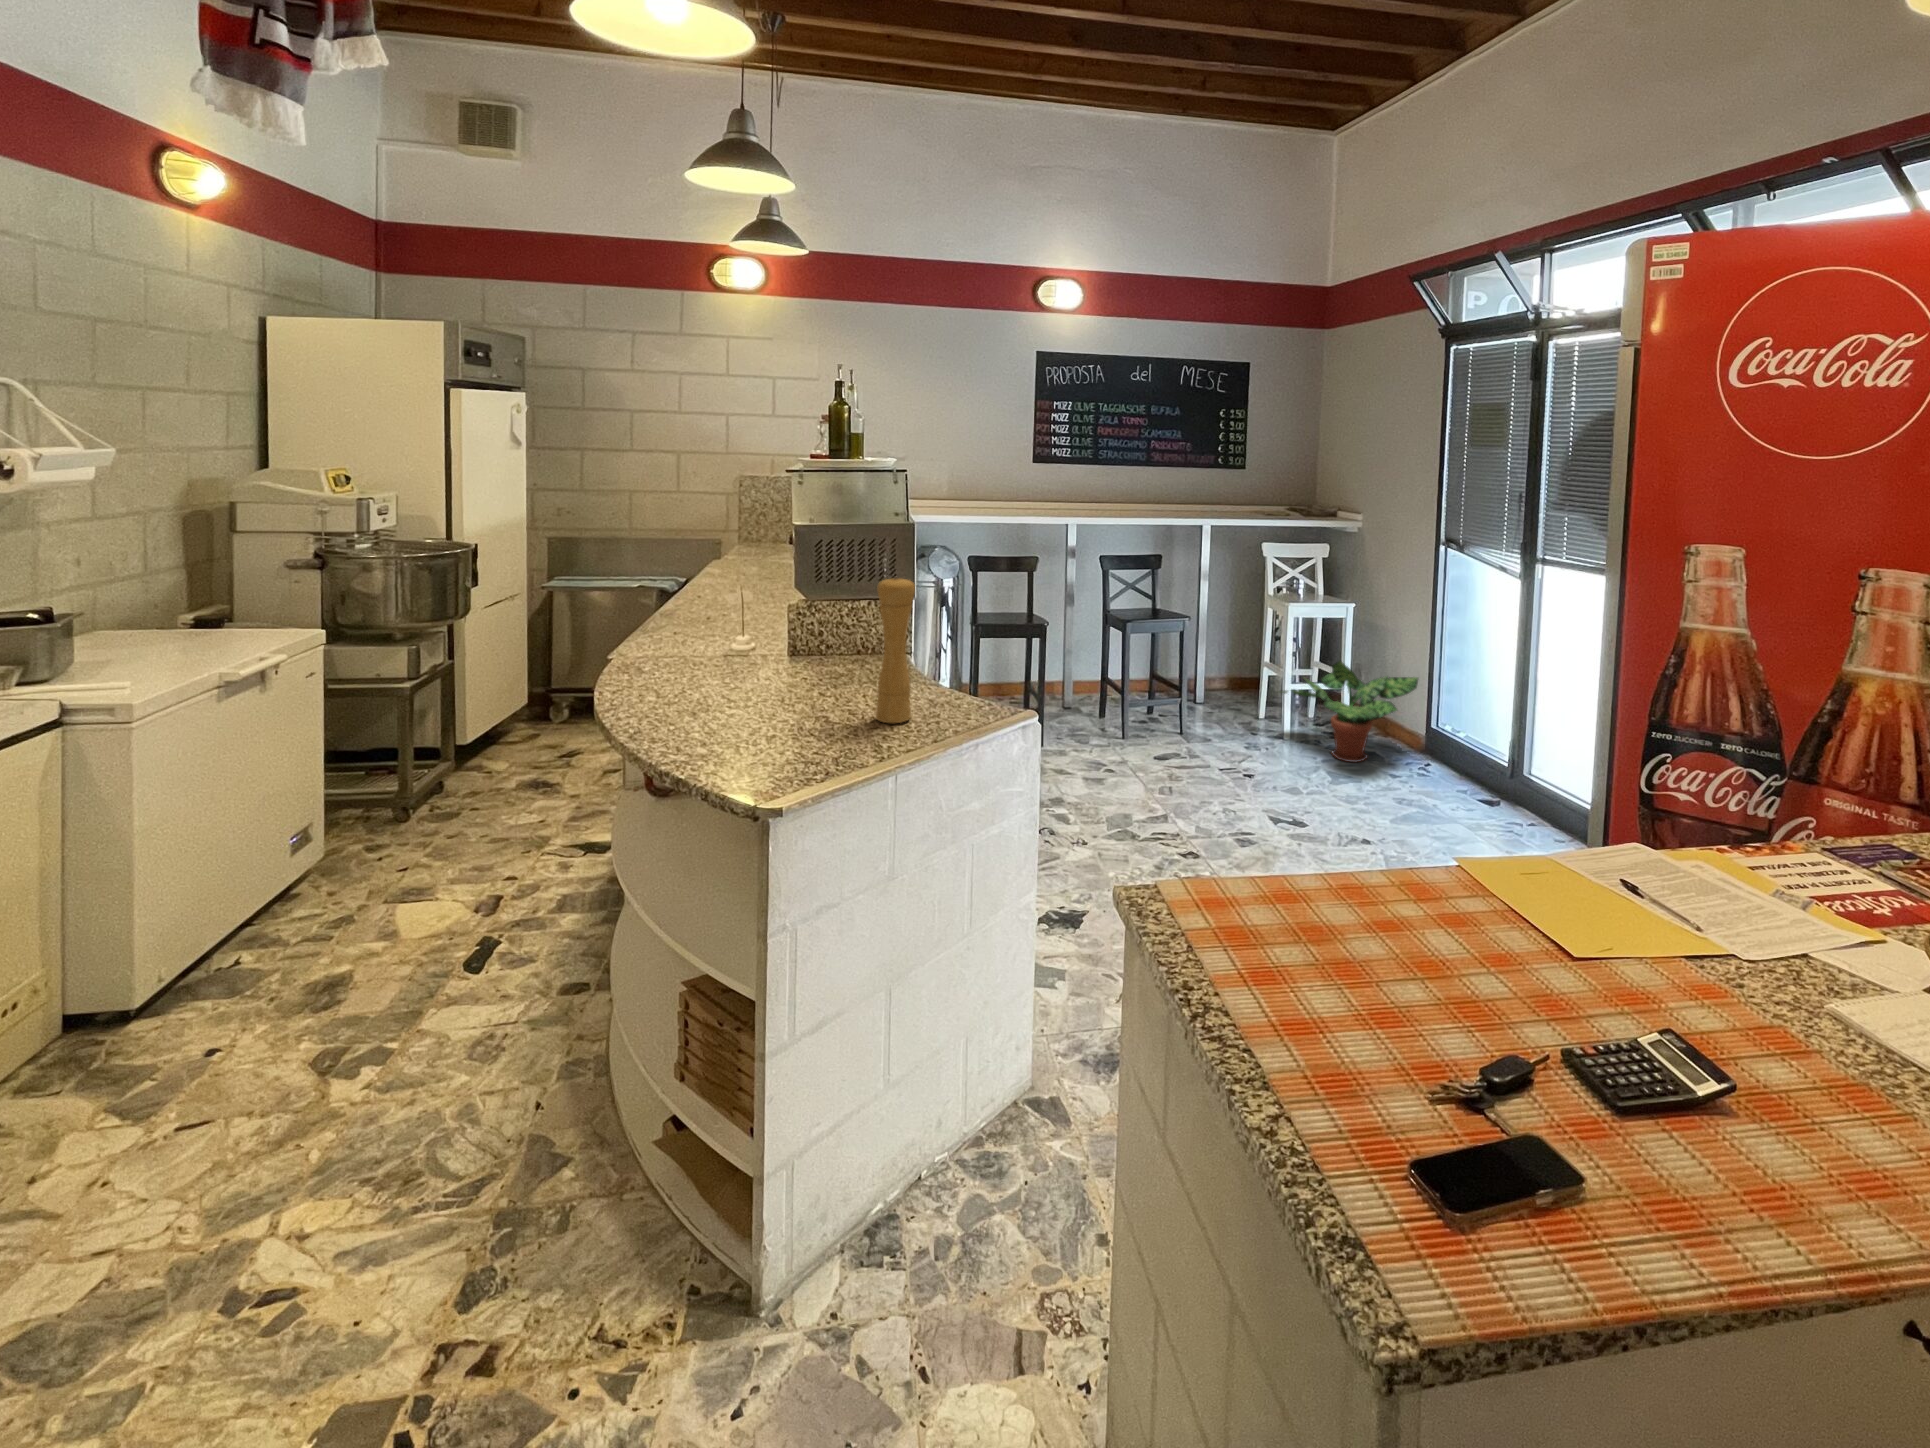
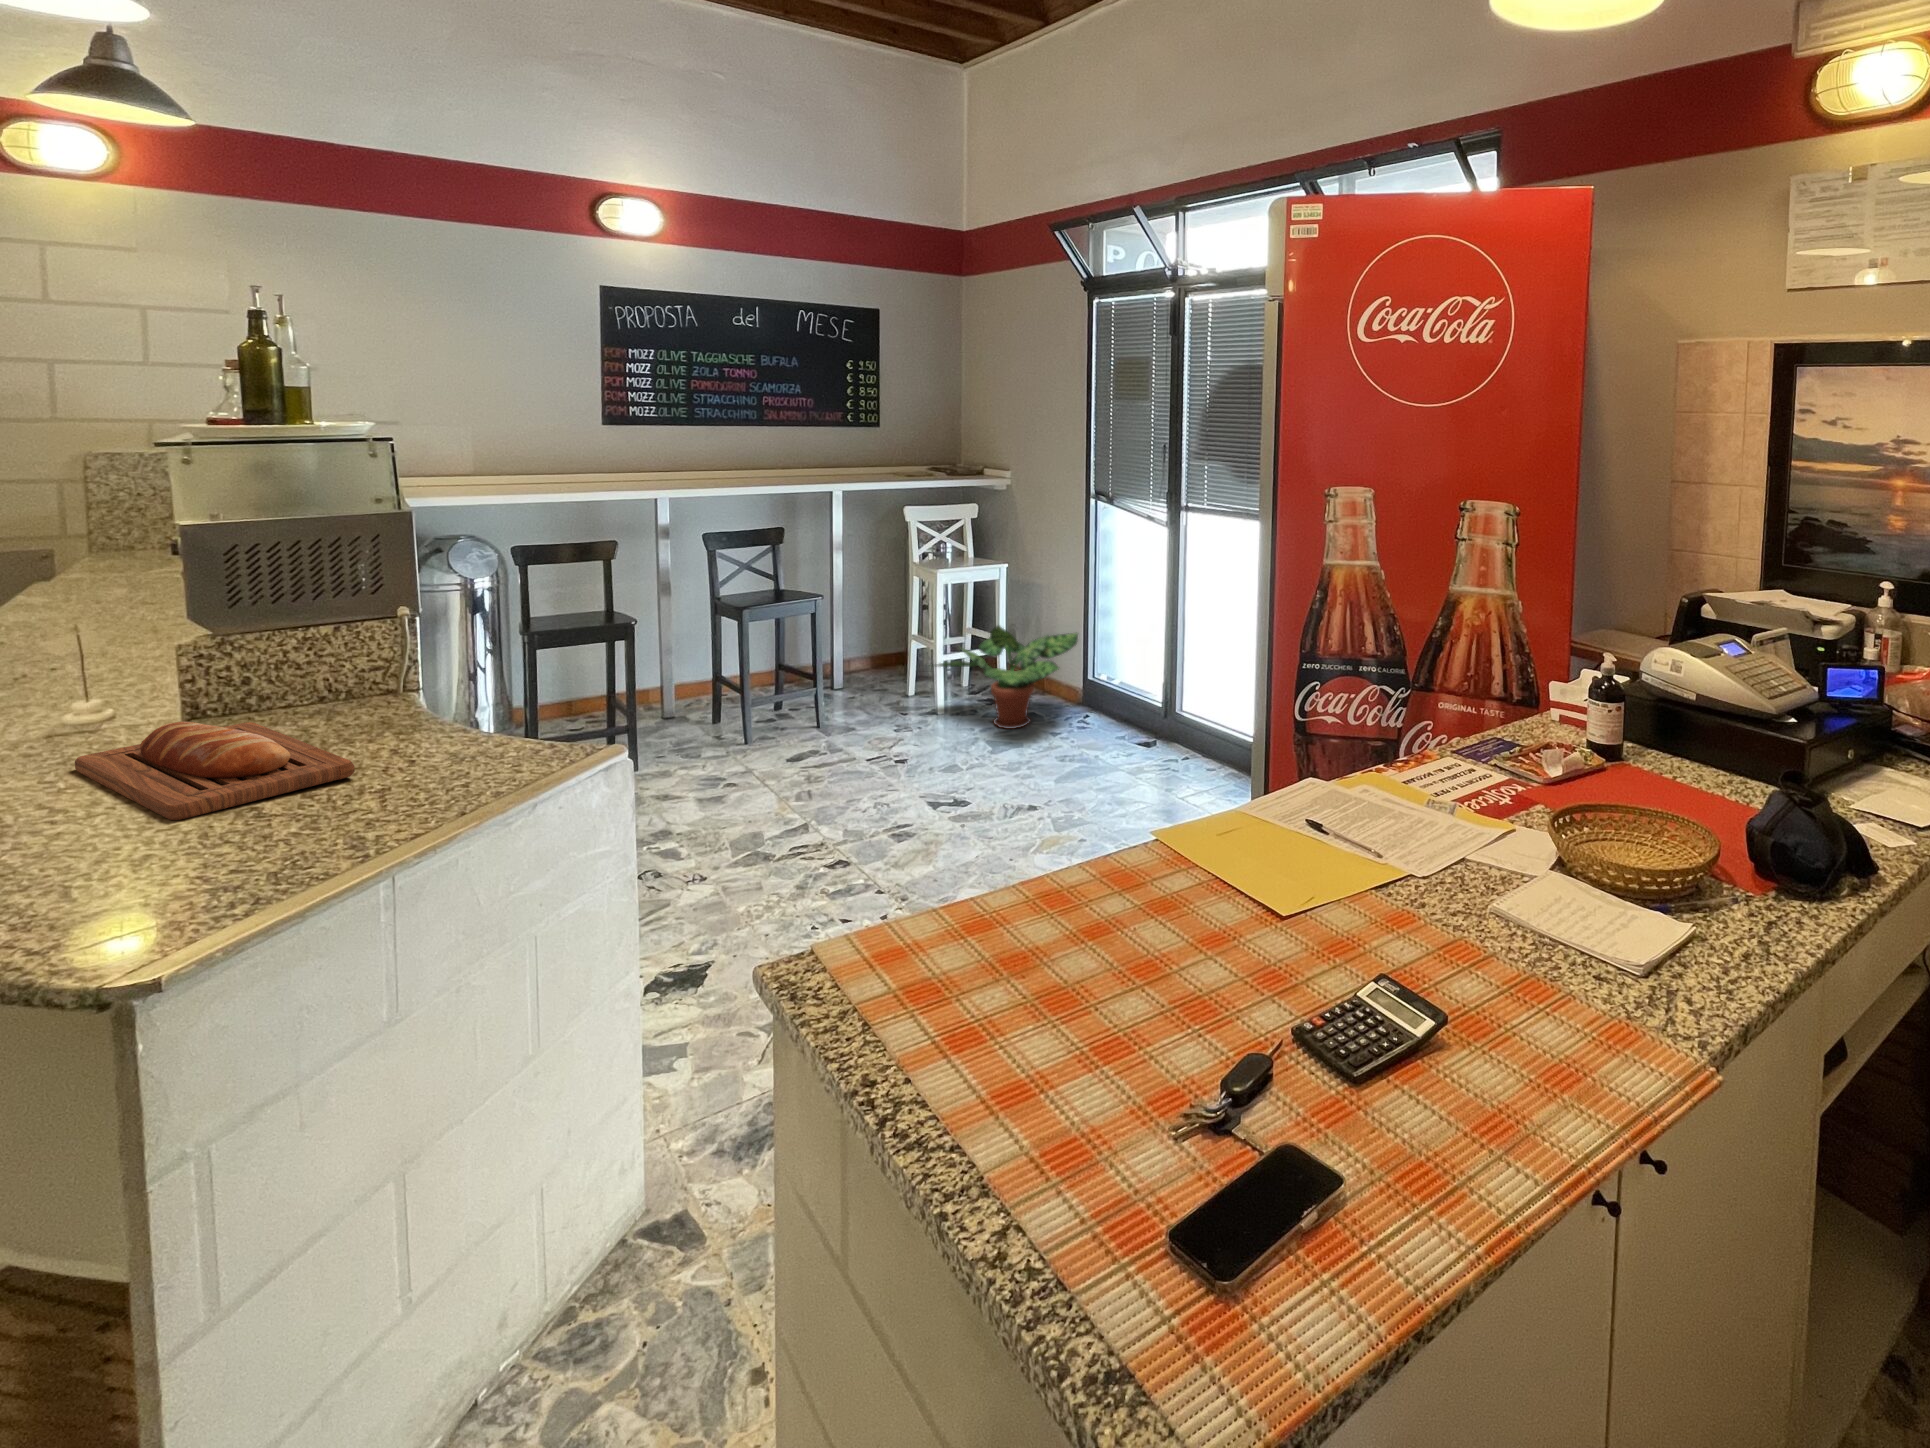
pepper mill: present [876,577,915,723] -> none [339,593,415,803]
bread loaf: none [743,653,878,715] -> present [75,722,355,820]

